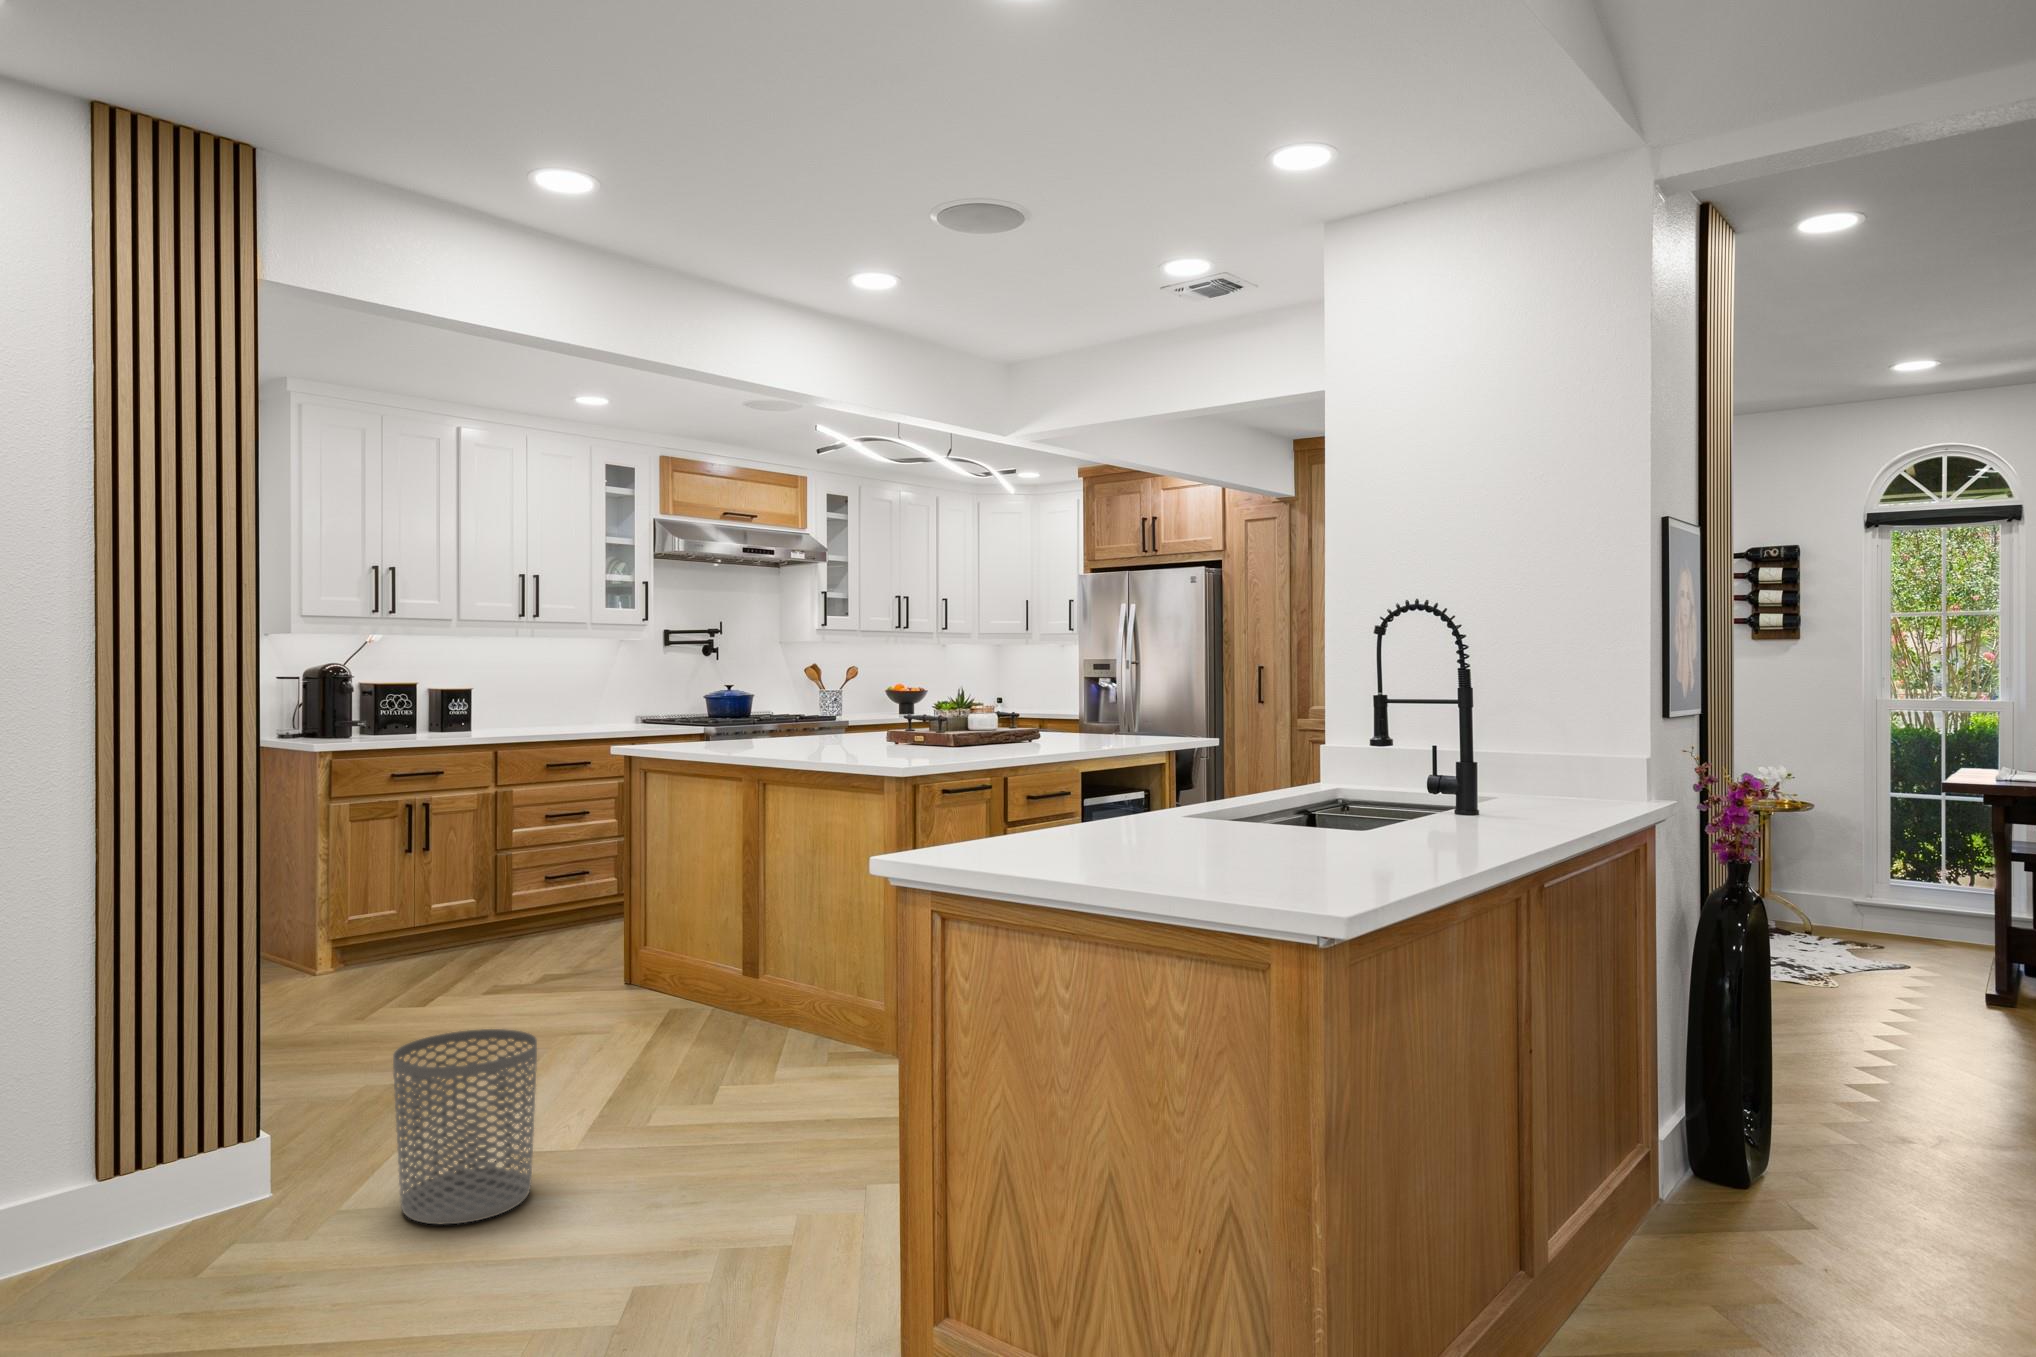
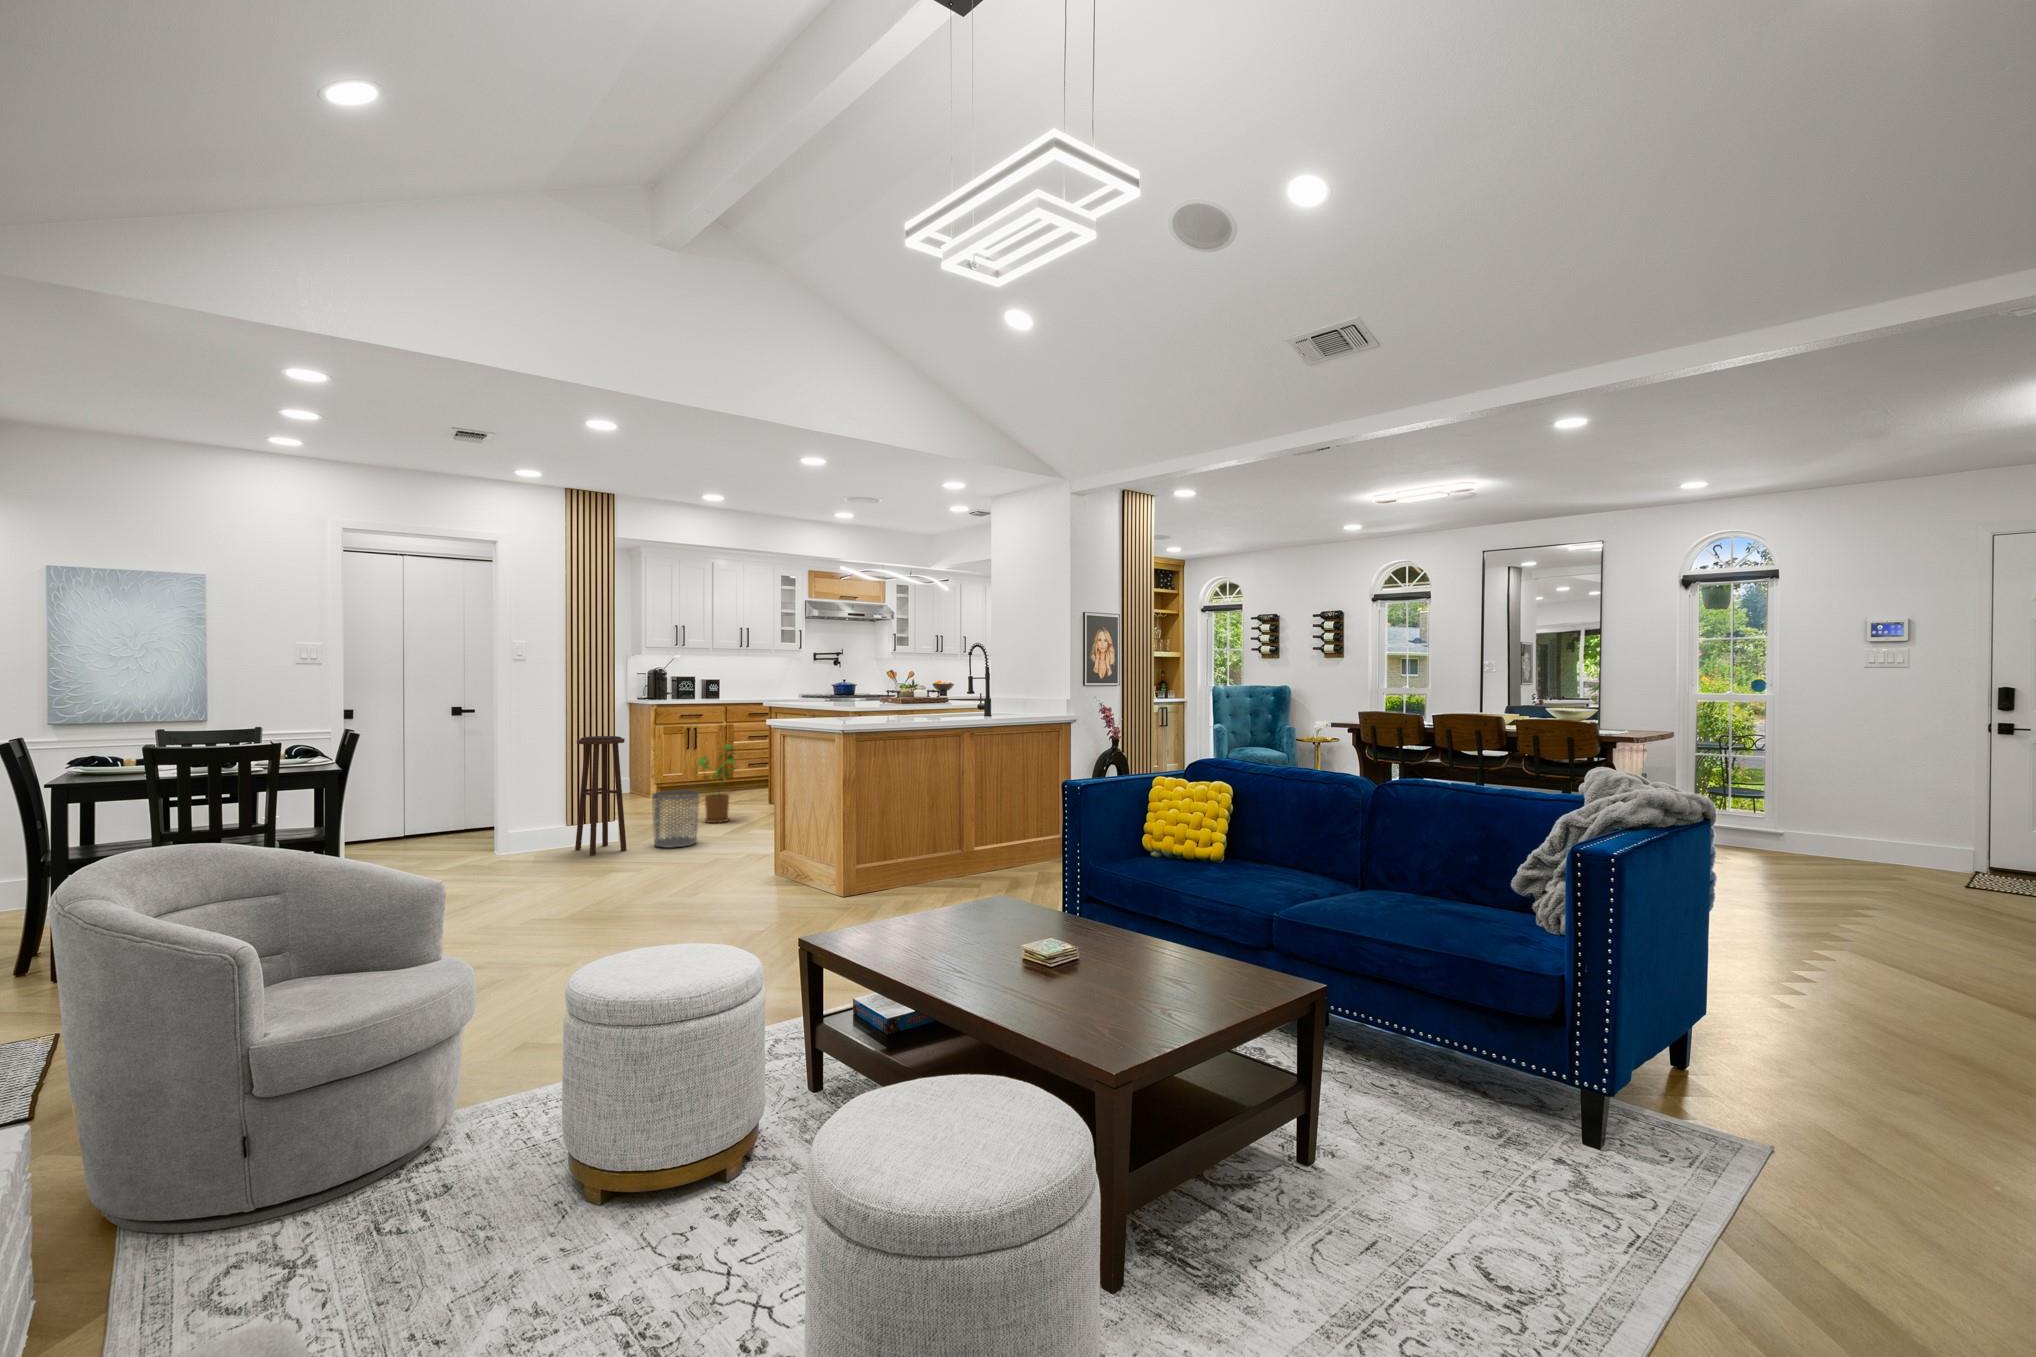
house plant: none [477,868,603,1084] -> present [695,744,737,823]
stool: none [138,883,316,1285] -> present [575,736,627,855]

